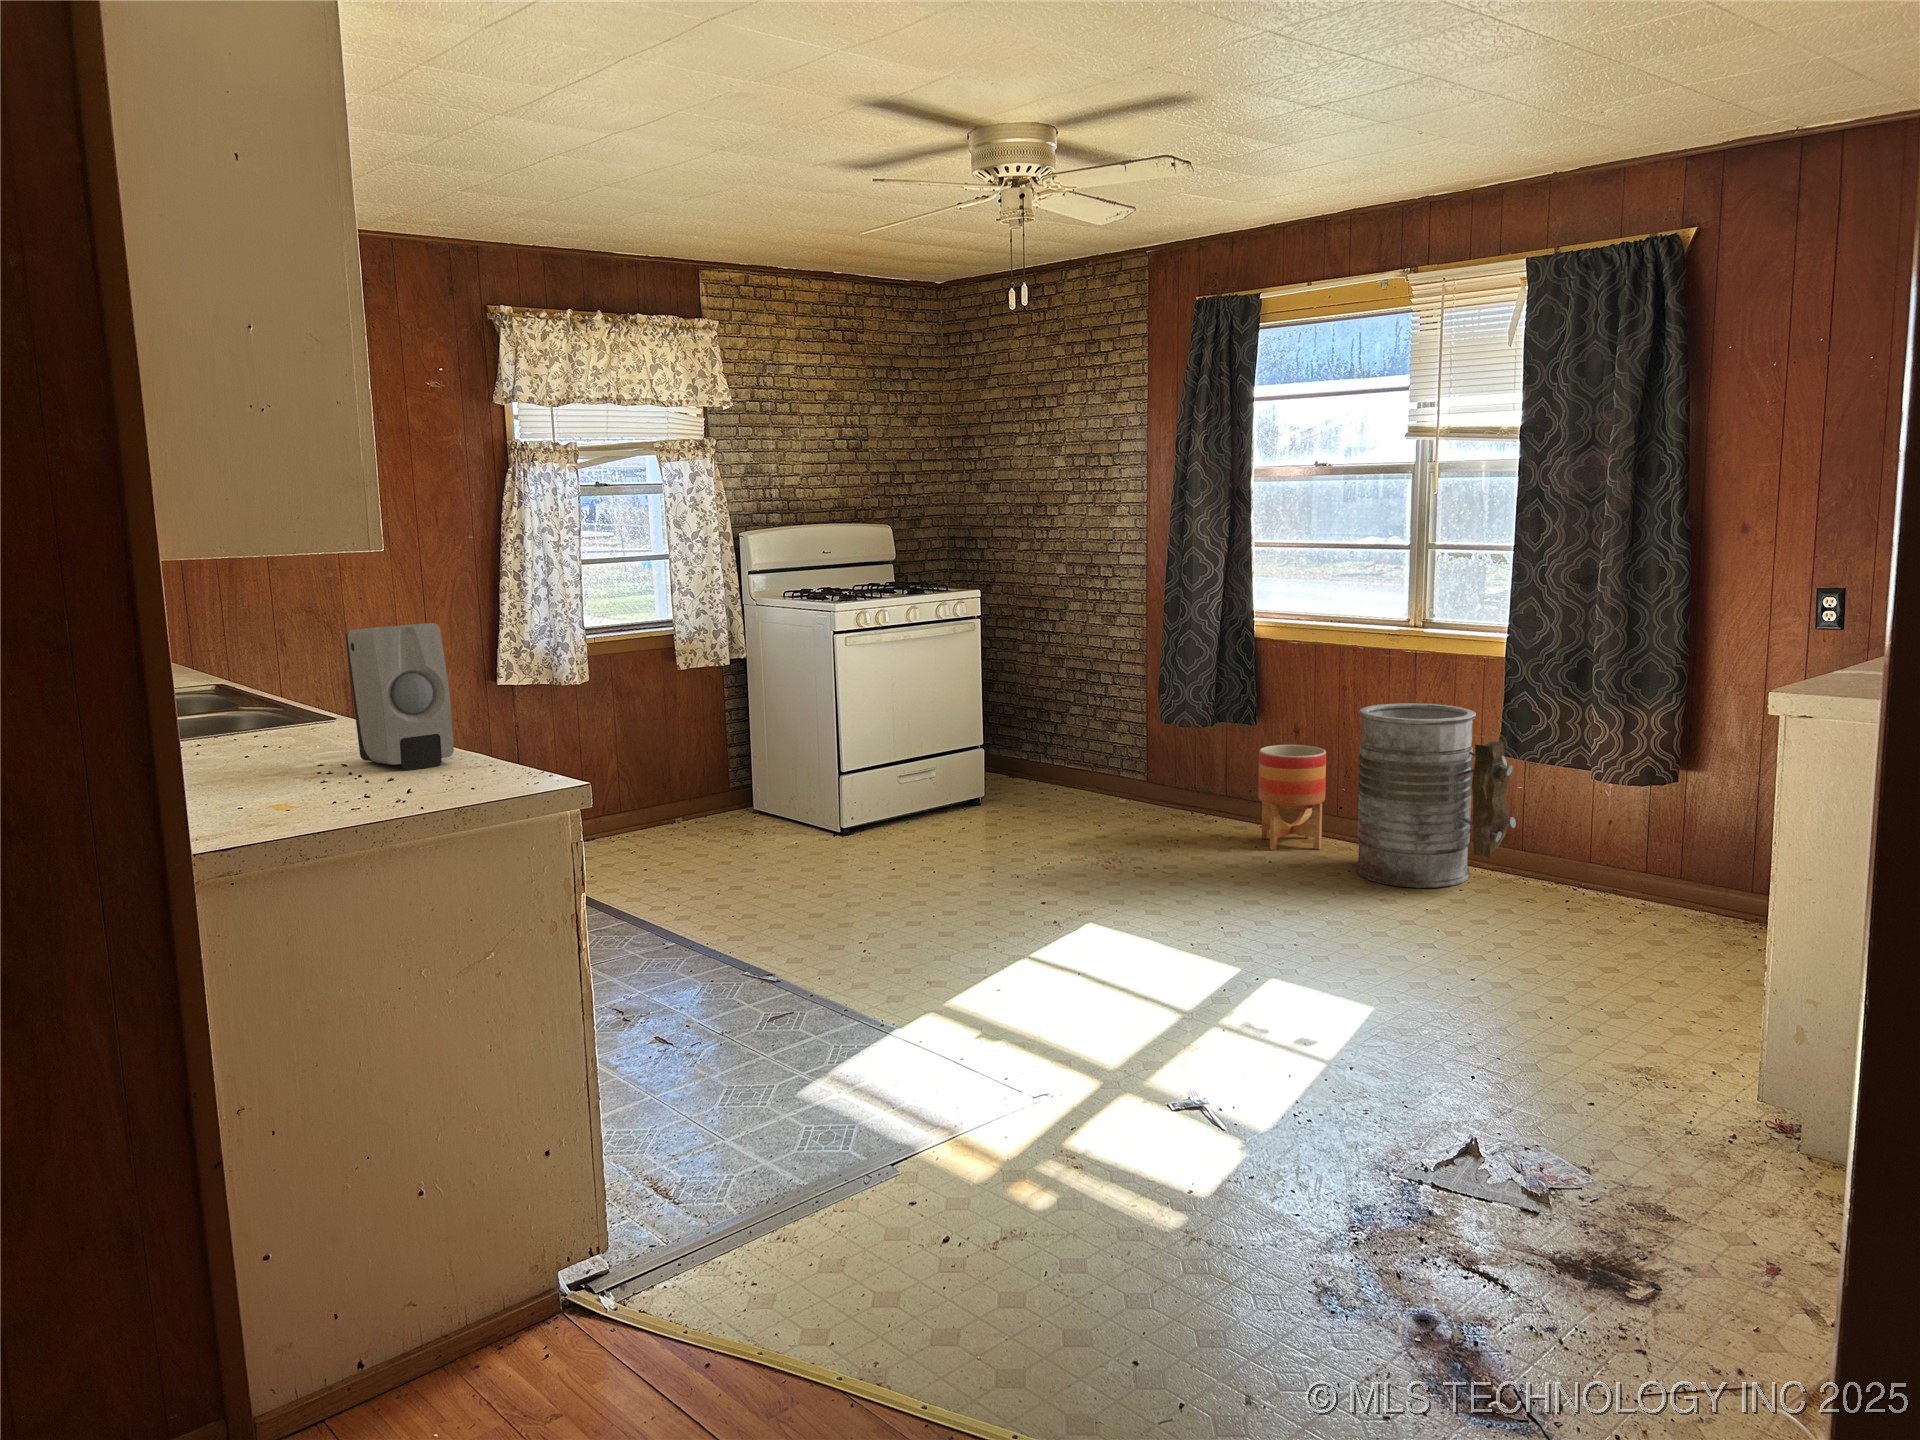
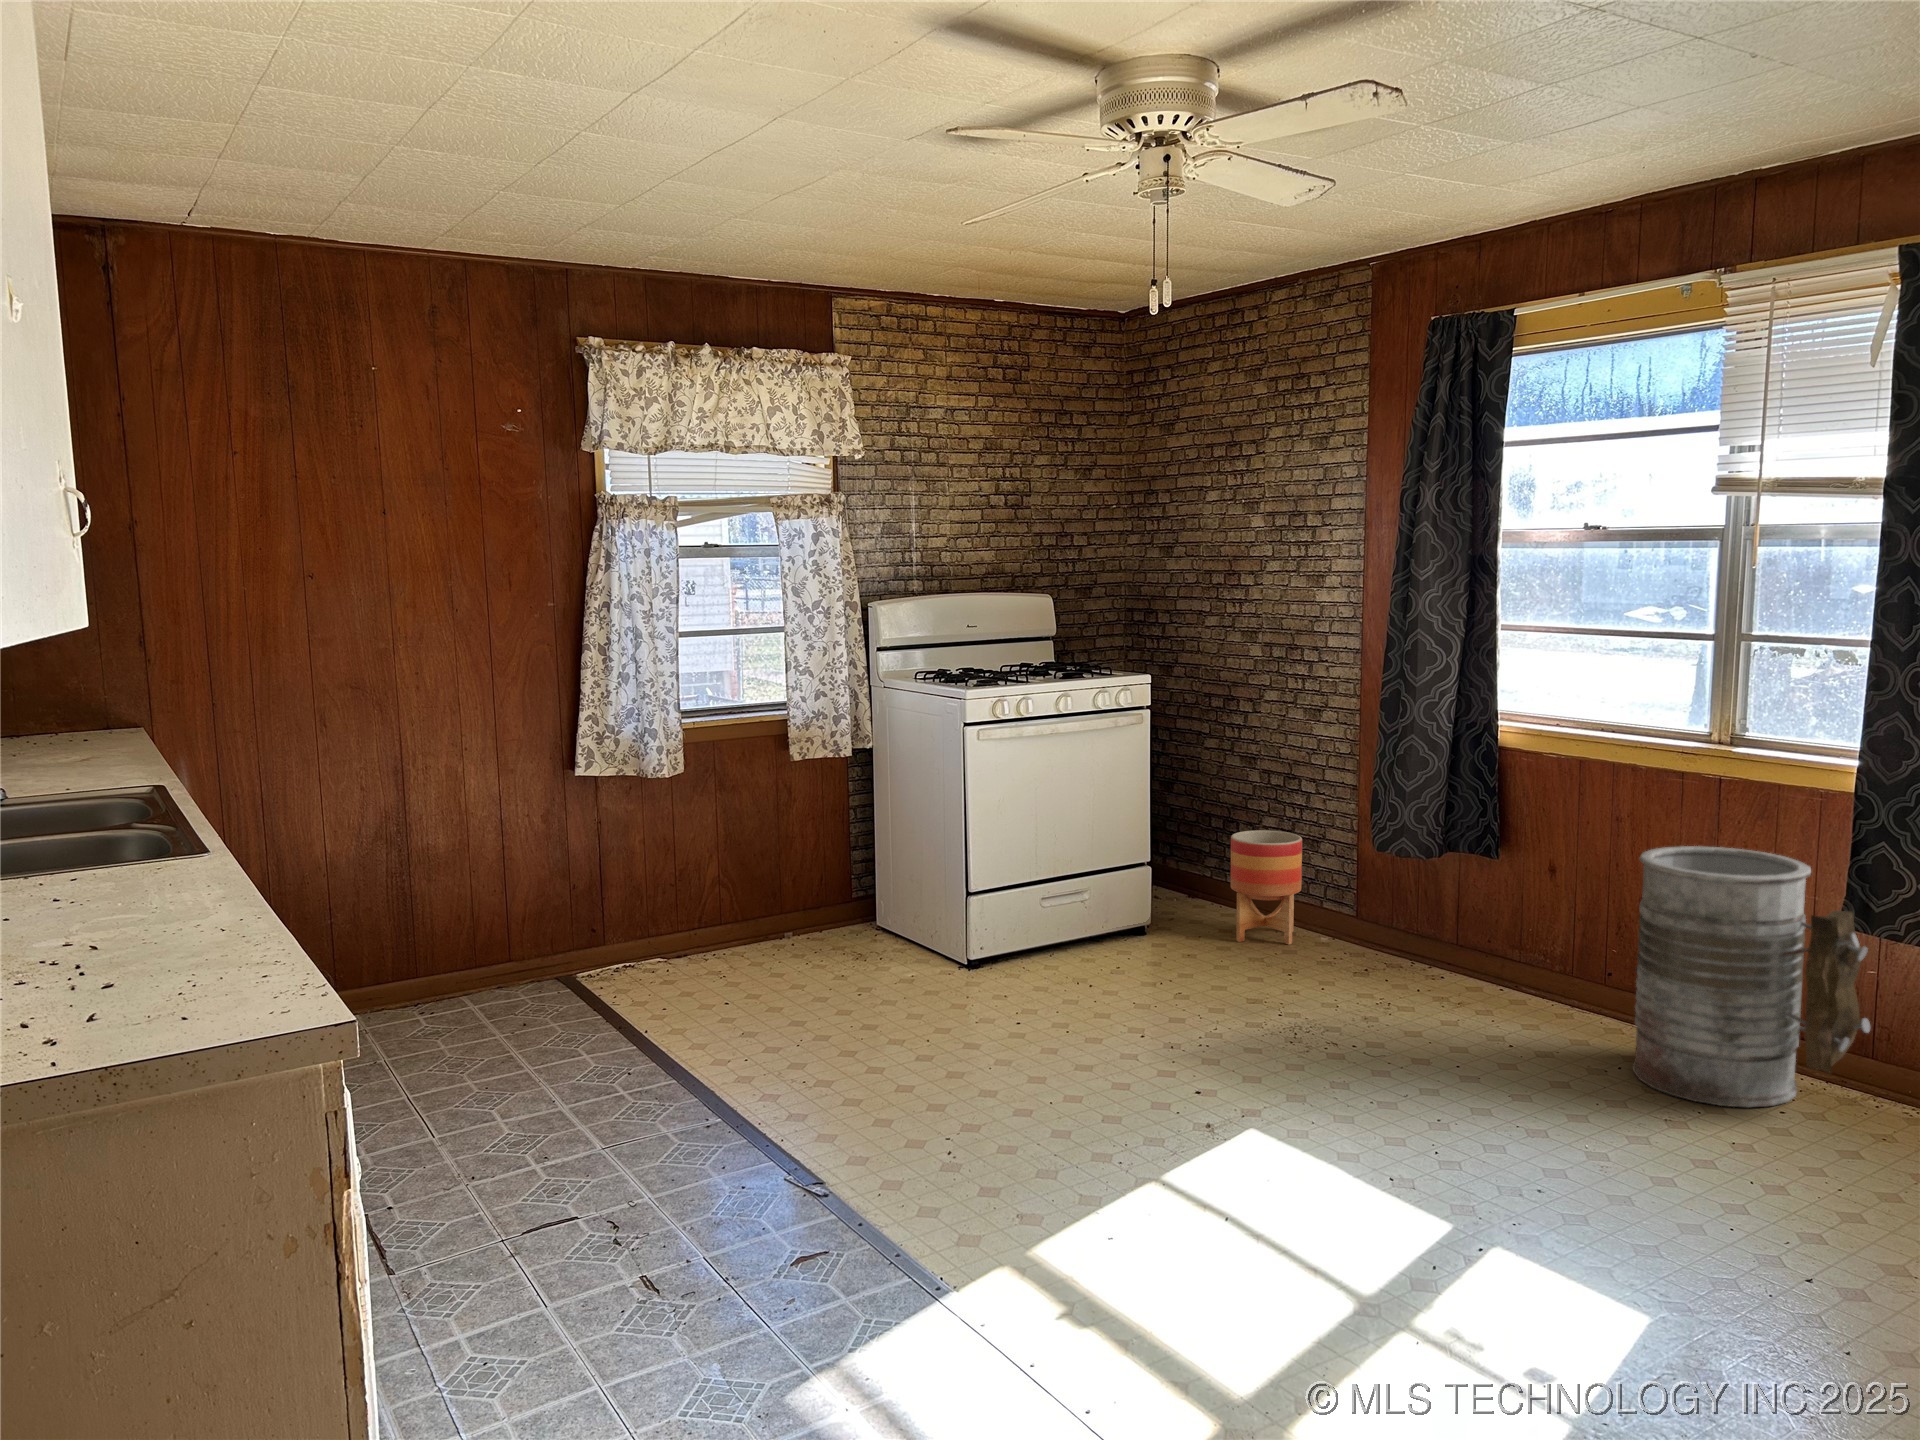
soap dispenser: present [346,623,454,770] -> none [55,758,187,985]
planter: present [1259,745,1326,850] -> present [1231,830,1302,944]

